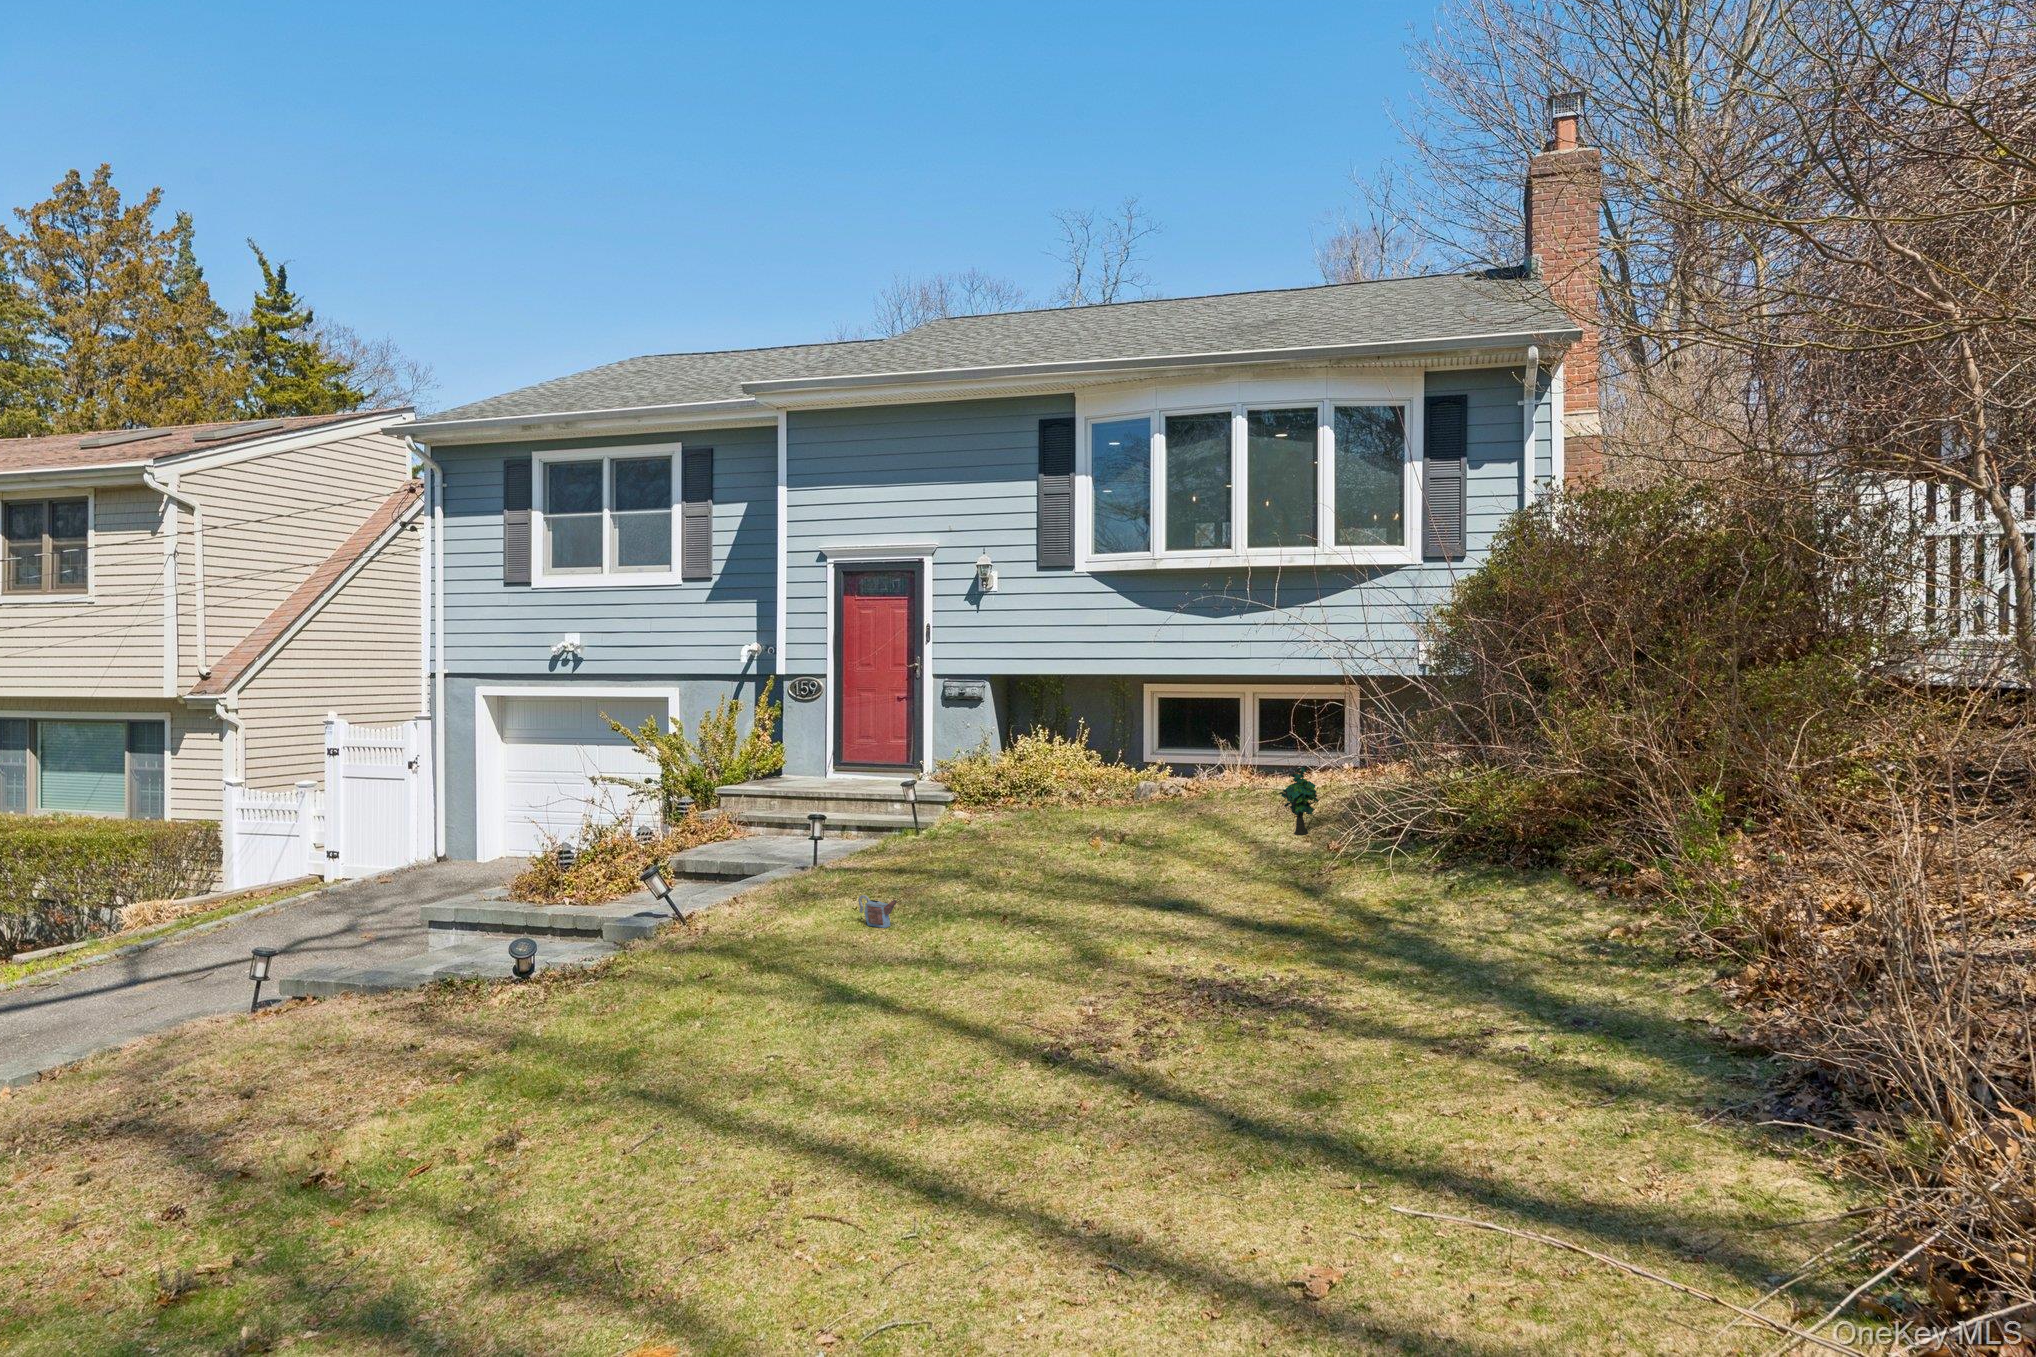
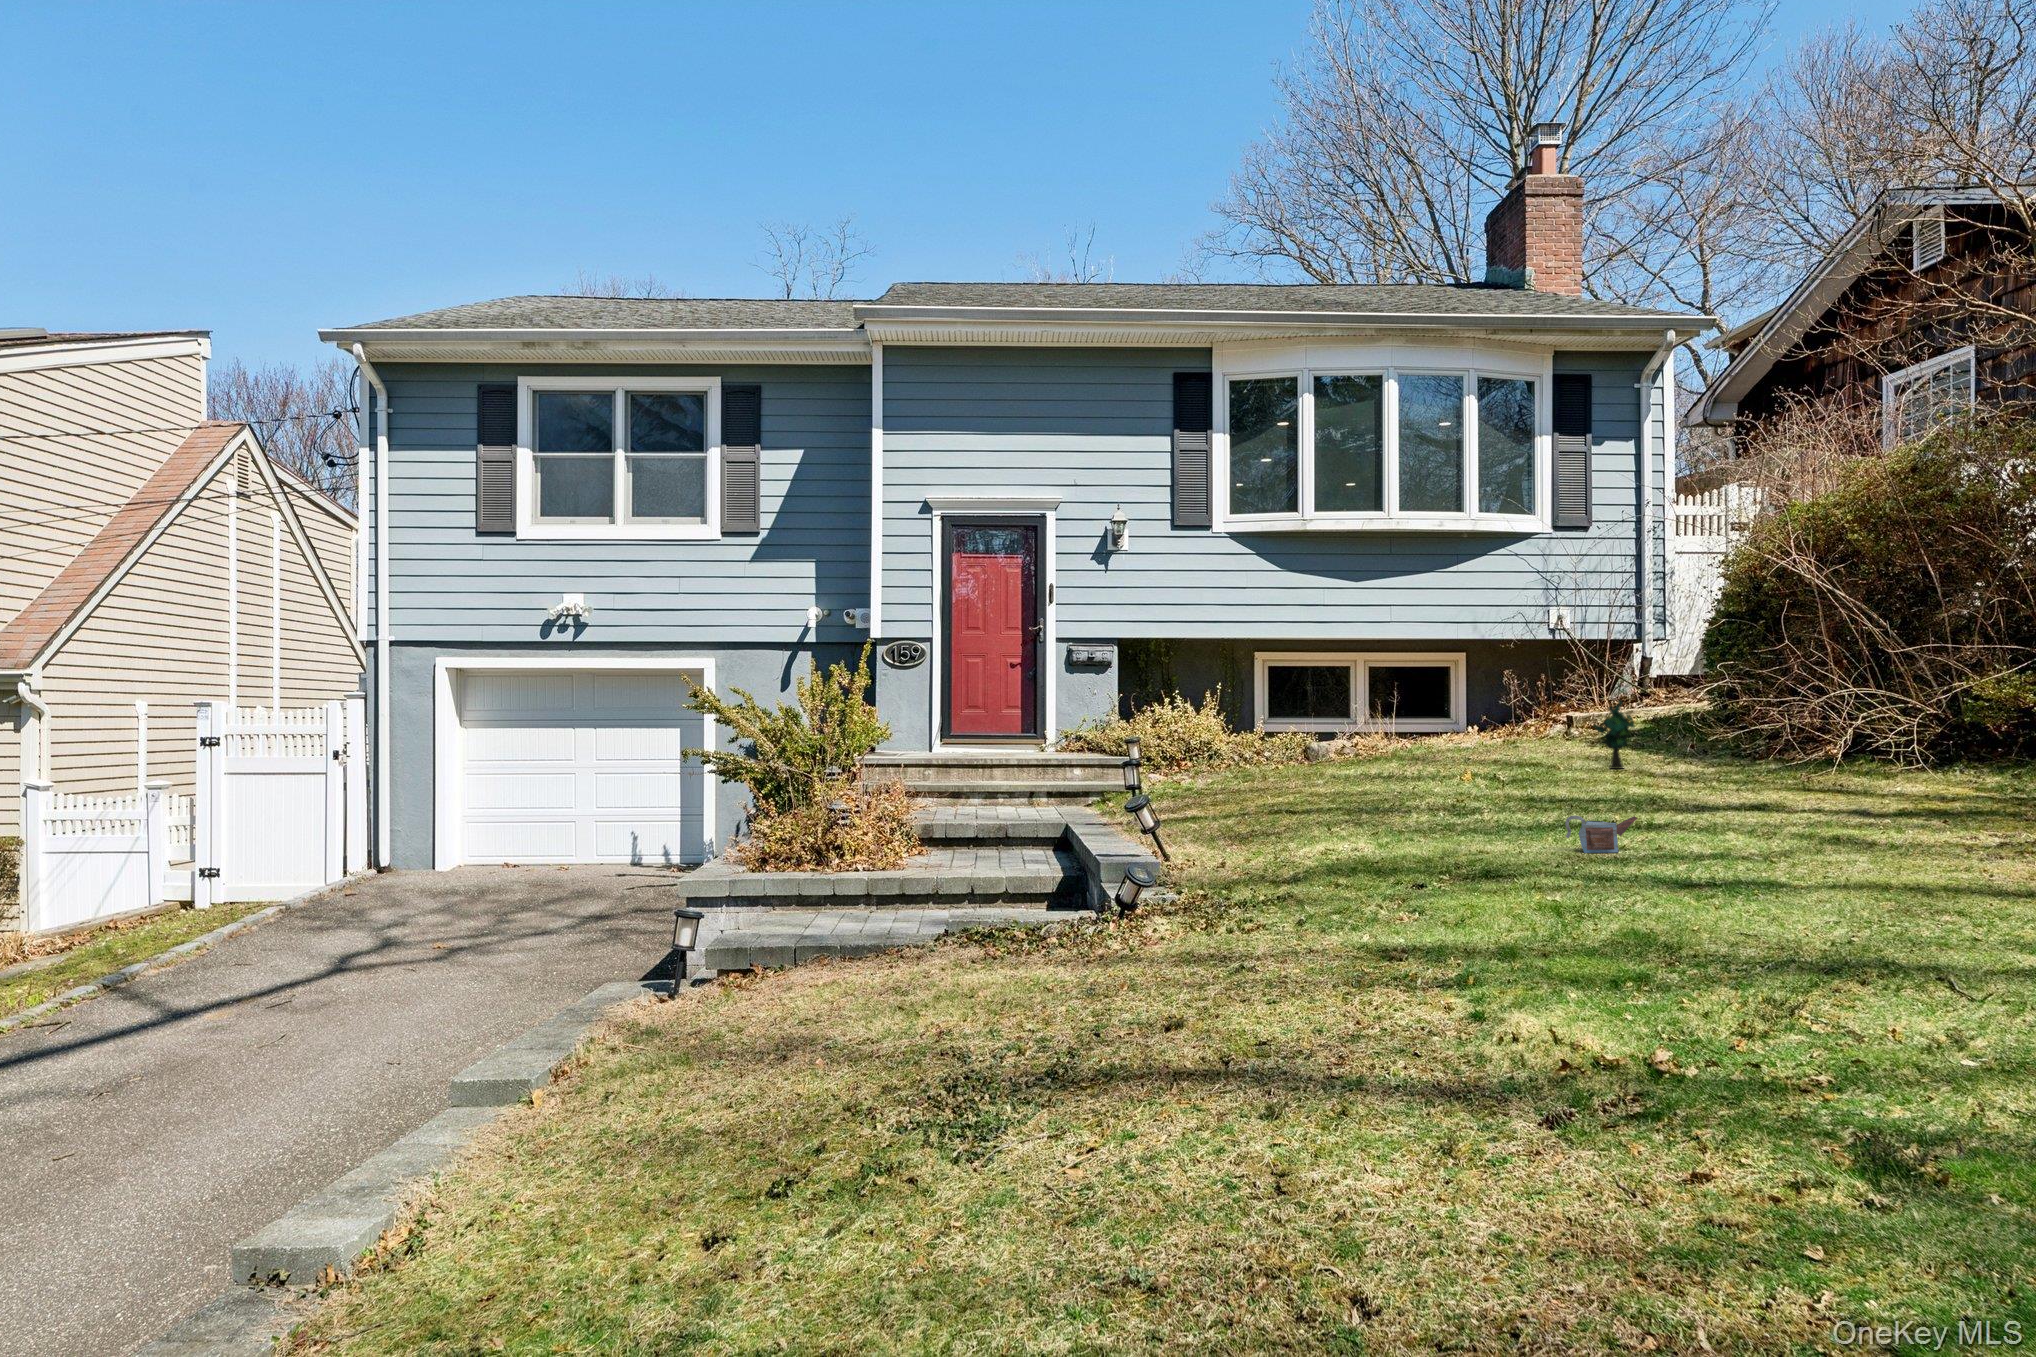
watering can: present [858,895,897,928] -> present [1565,816,1638,853]

